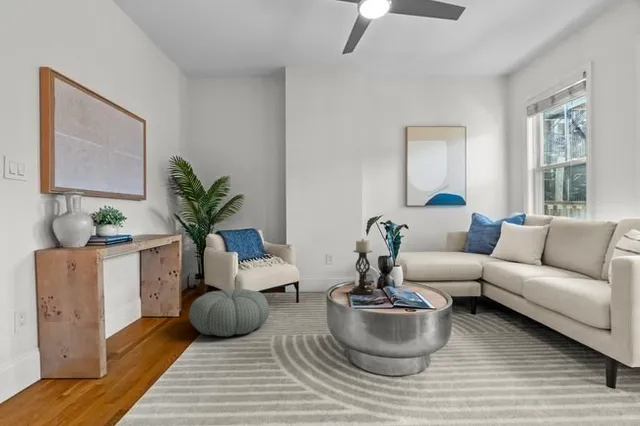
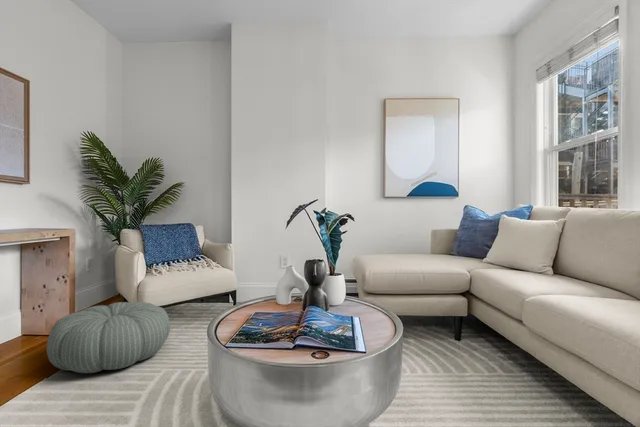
candle holder: present [351,239,374,295] -> none [250,234,286,322]

